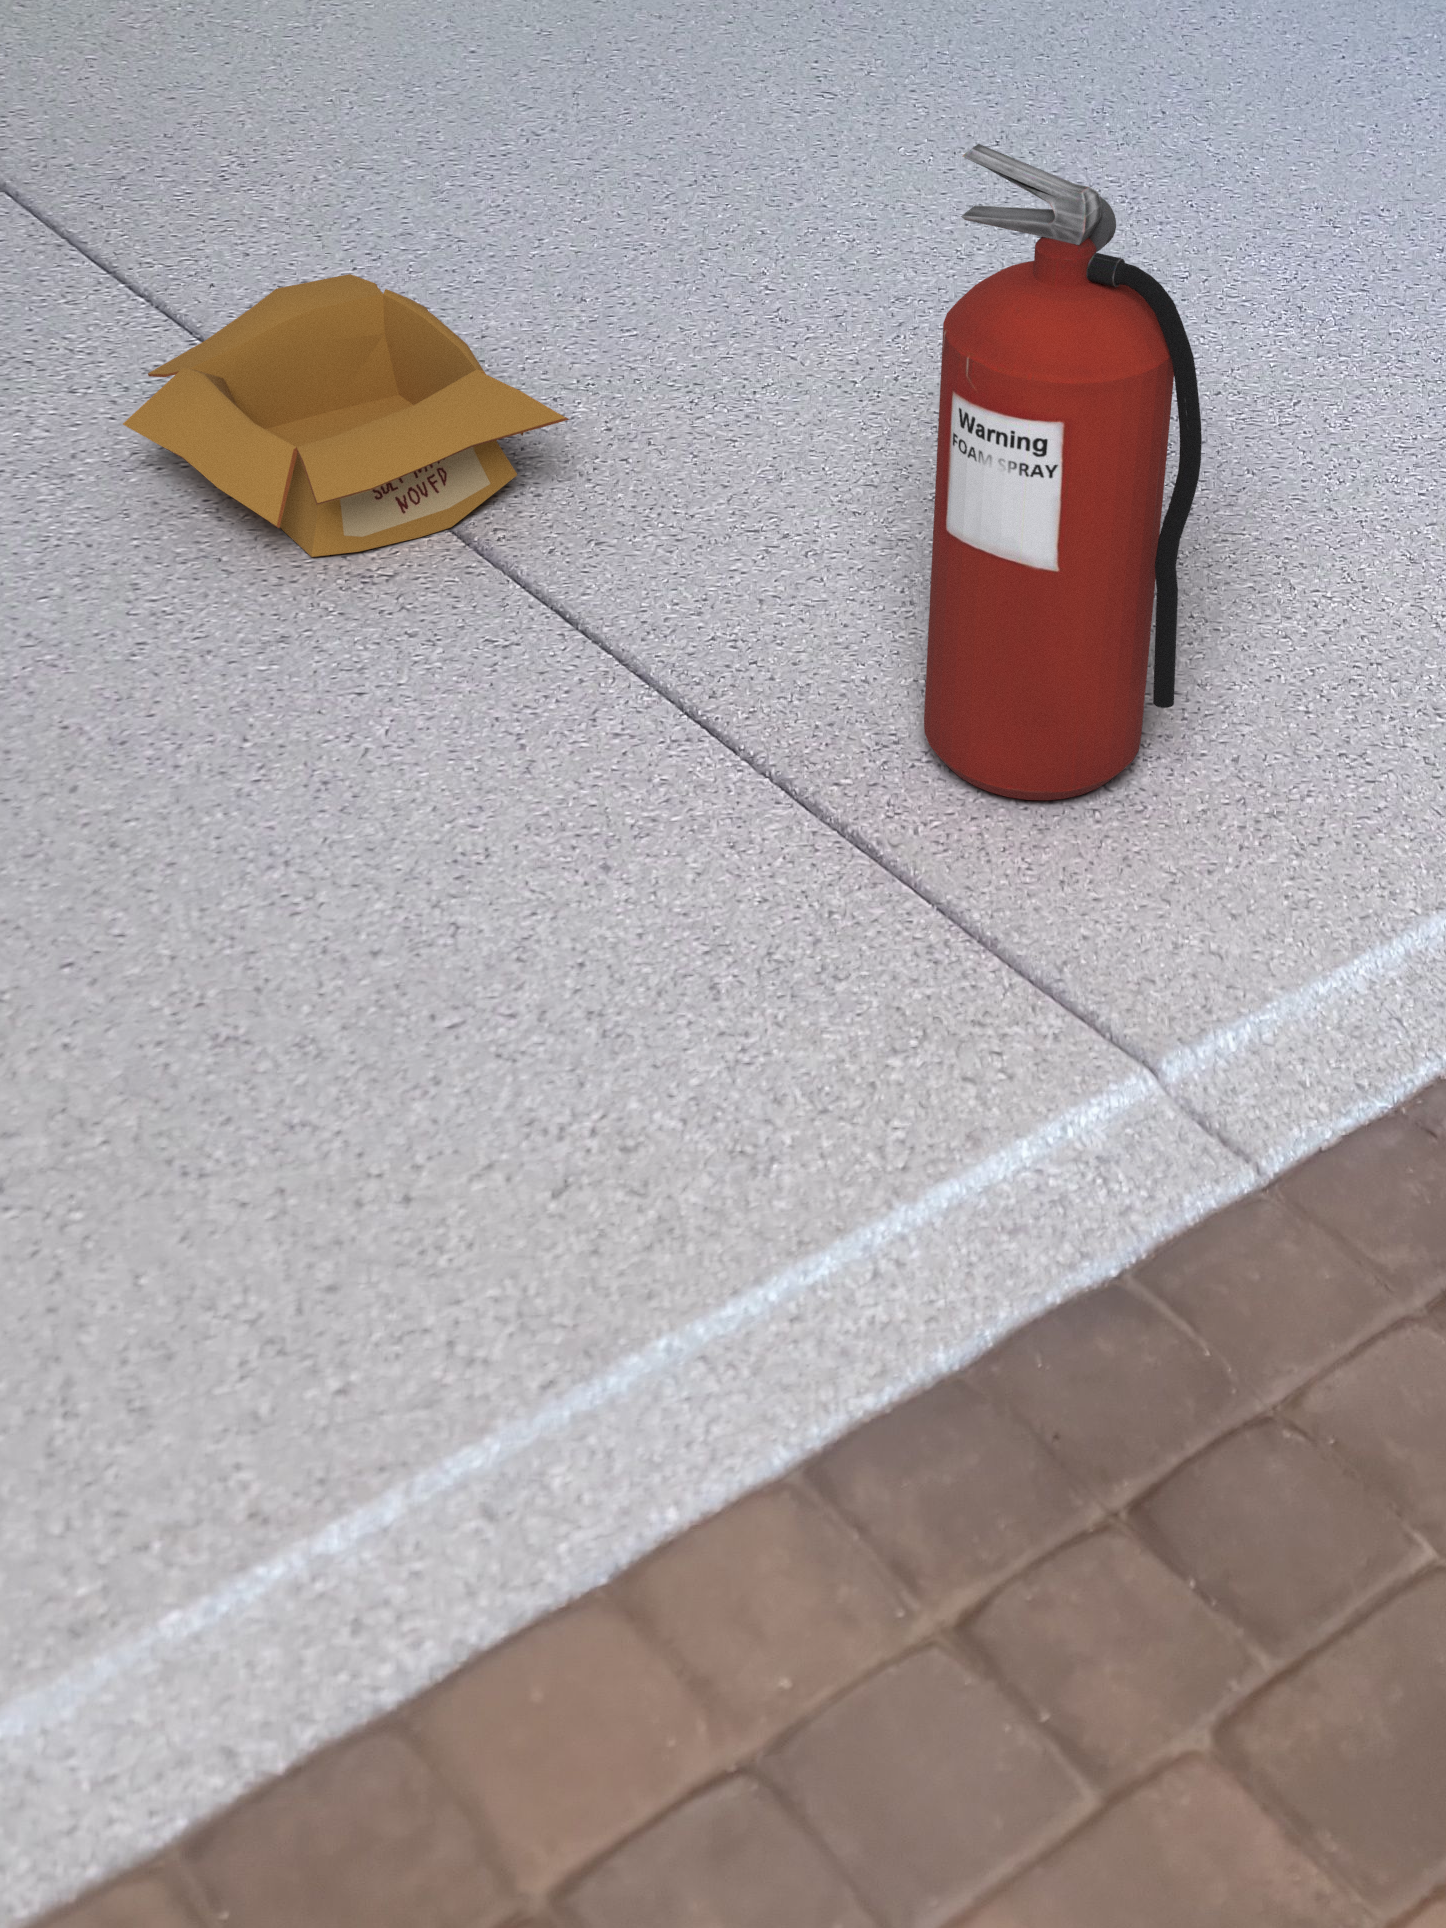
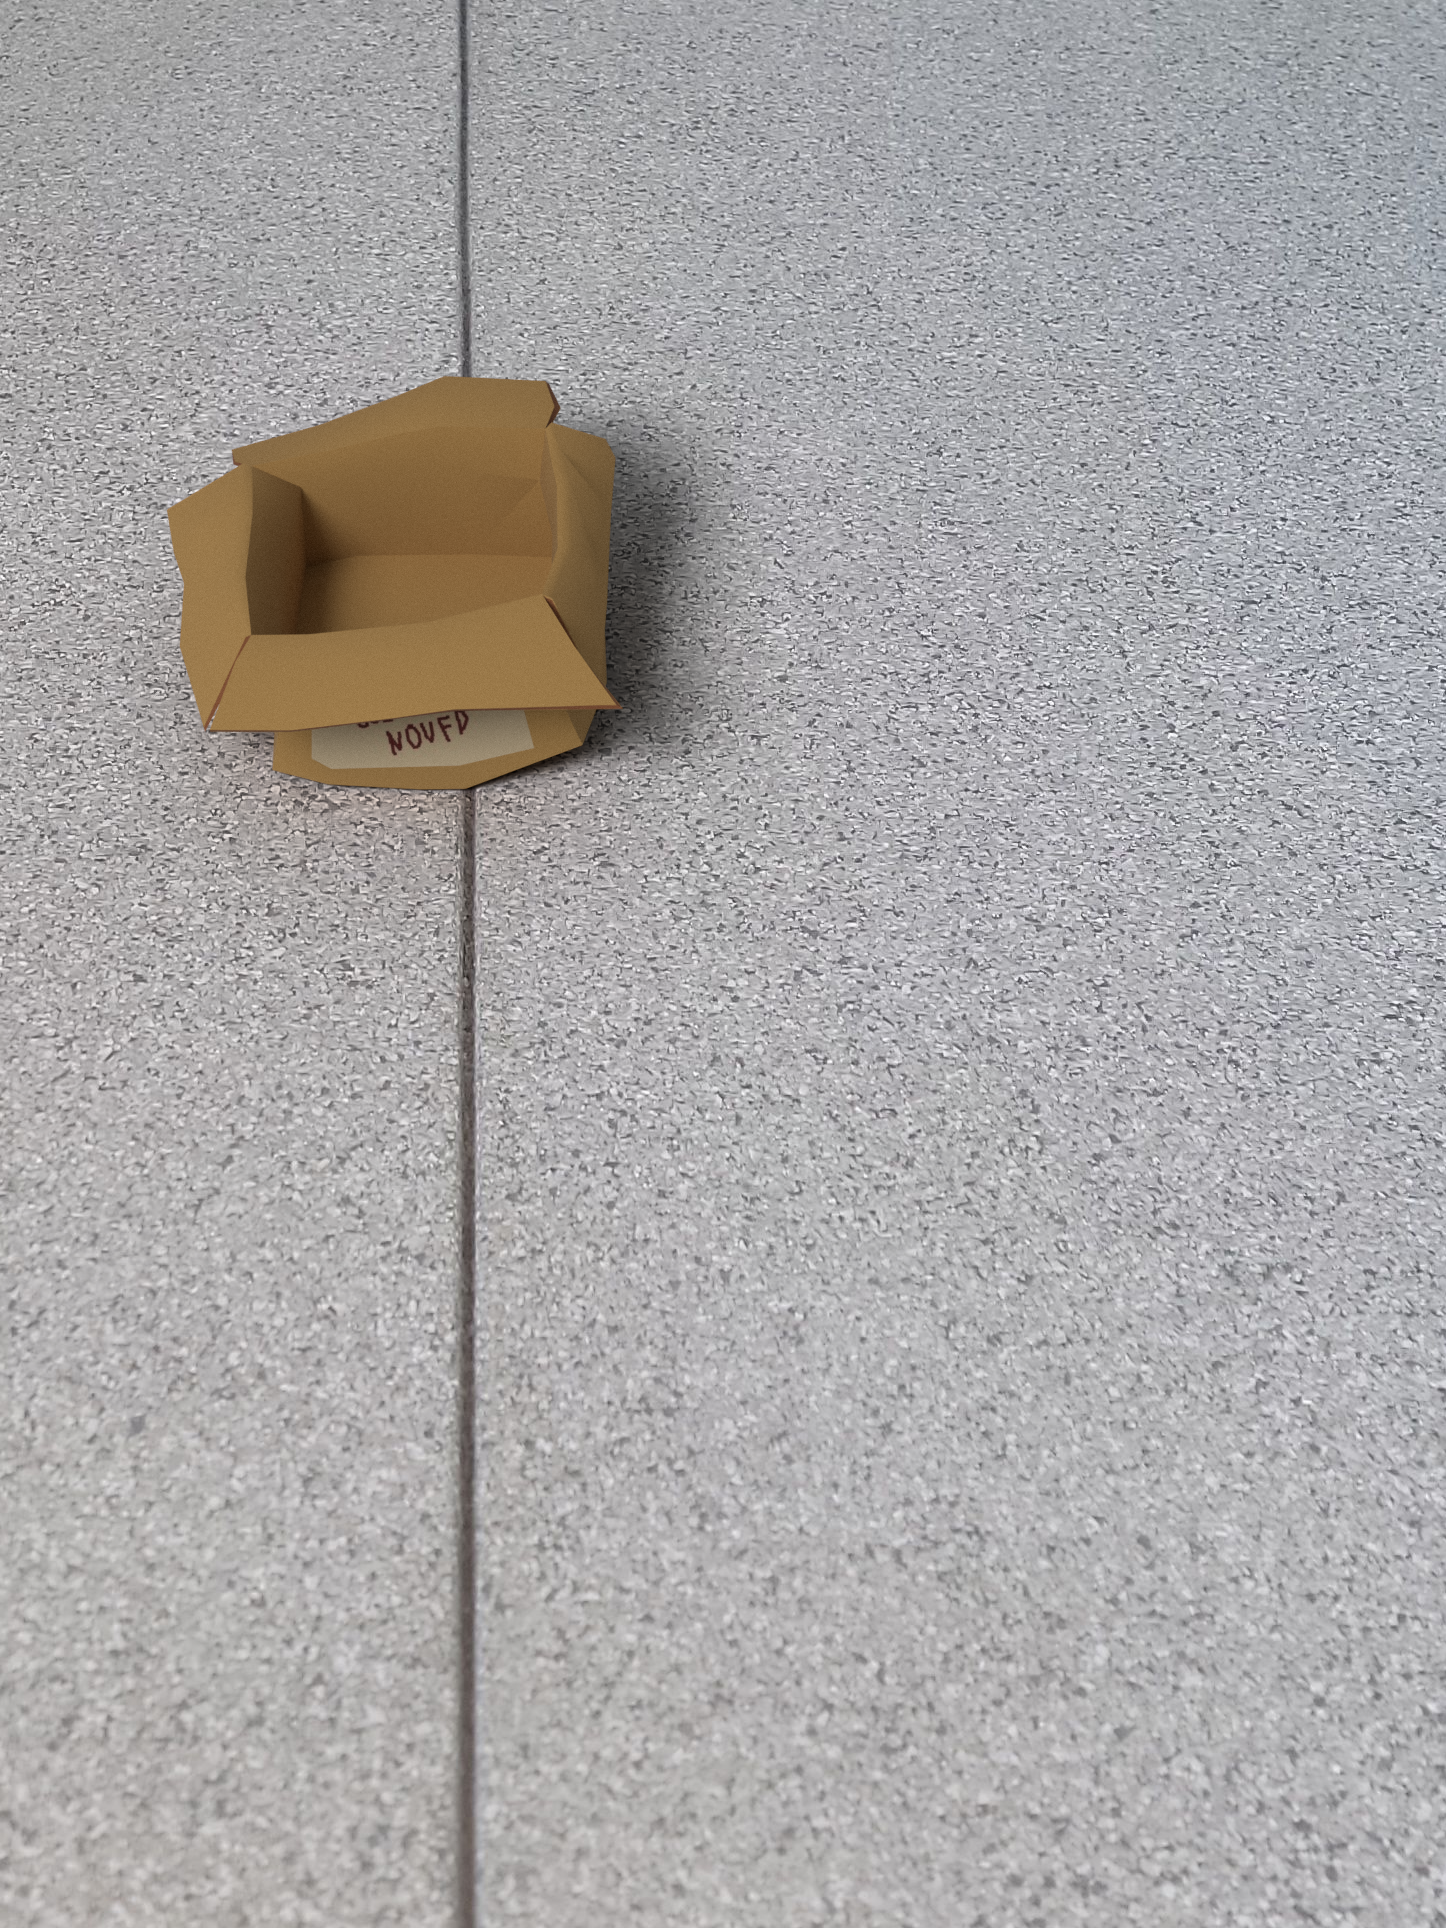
fire extinguisher: present [924,144,1202,800] -> none [673,658,1085,1680]

